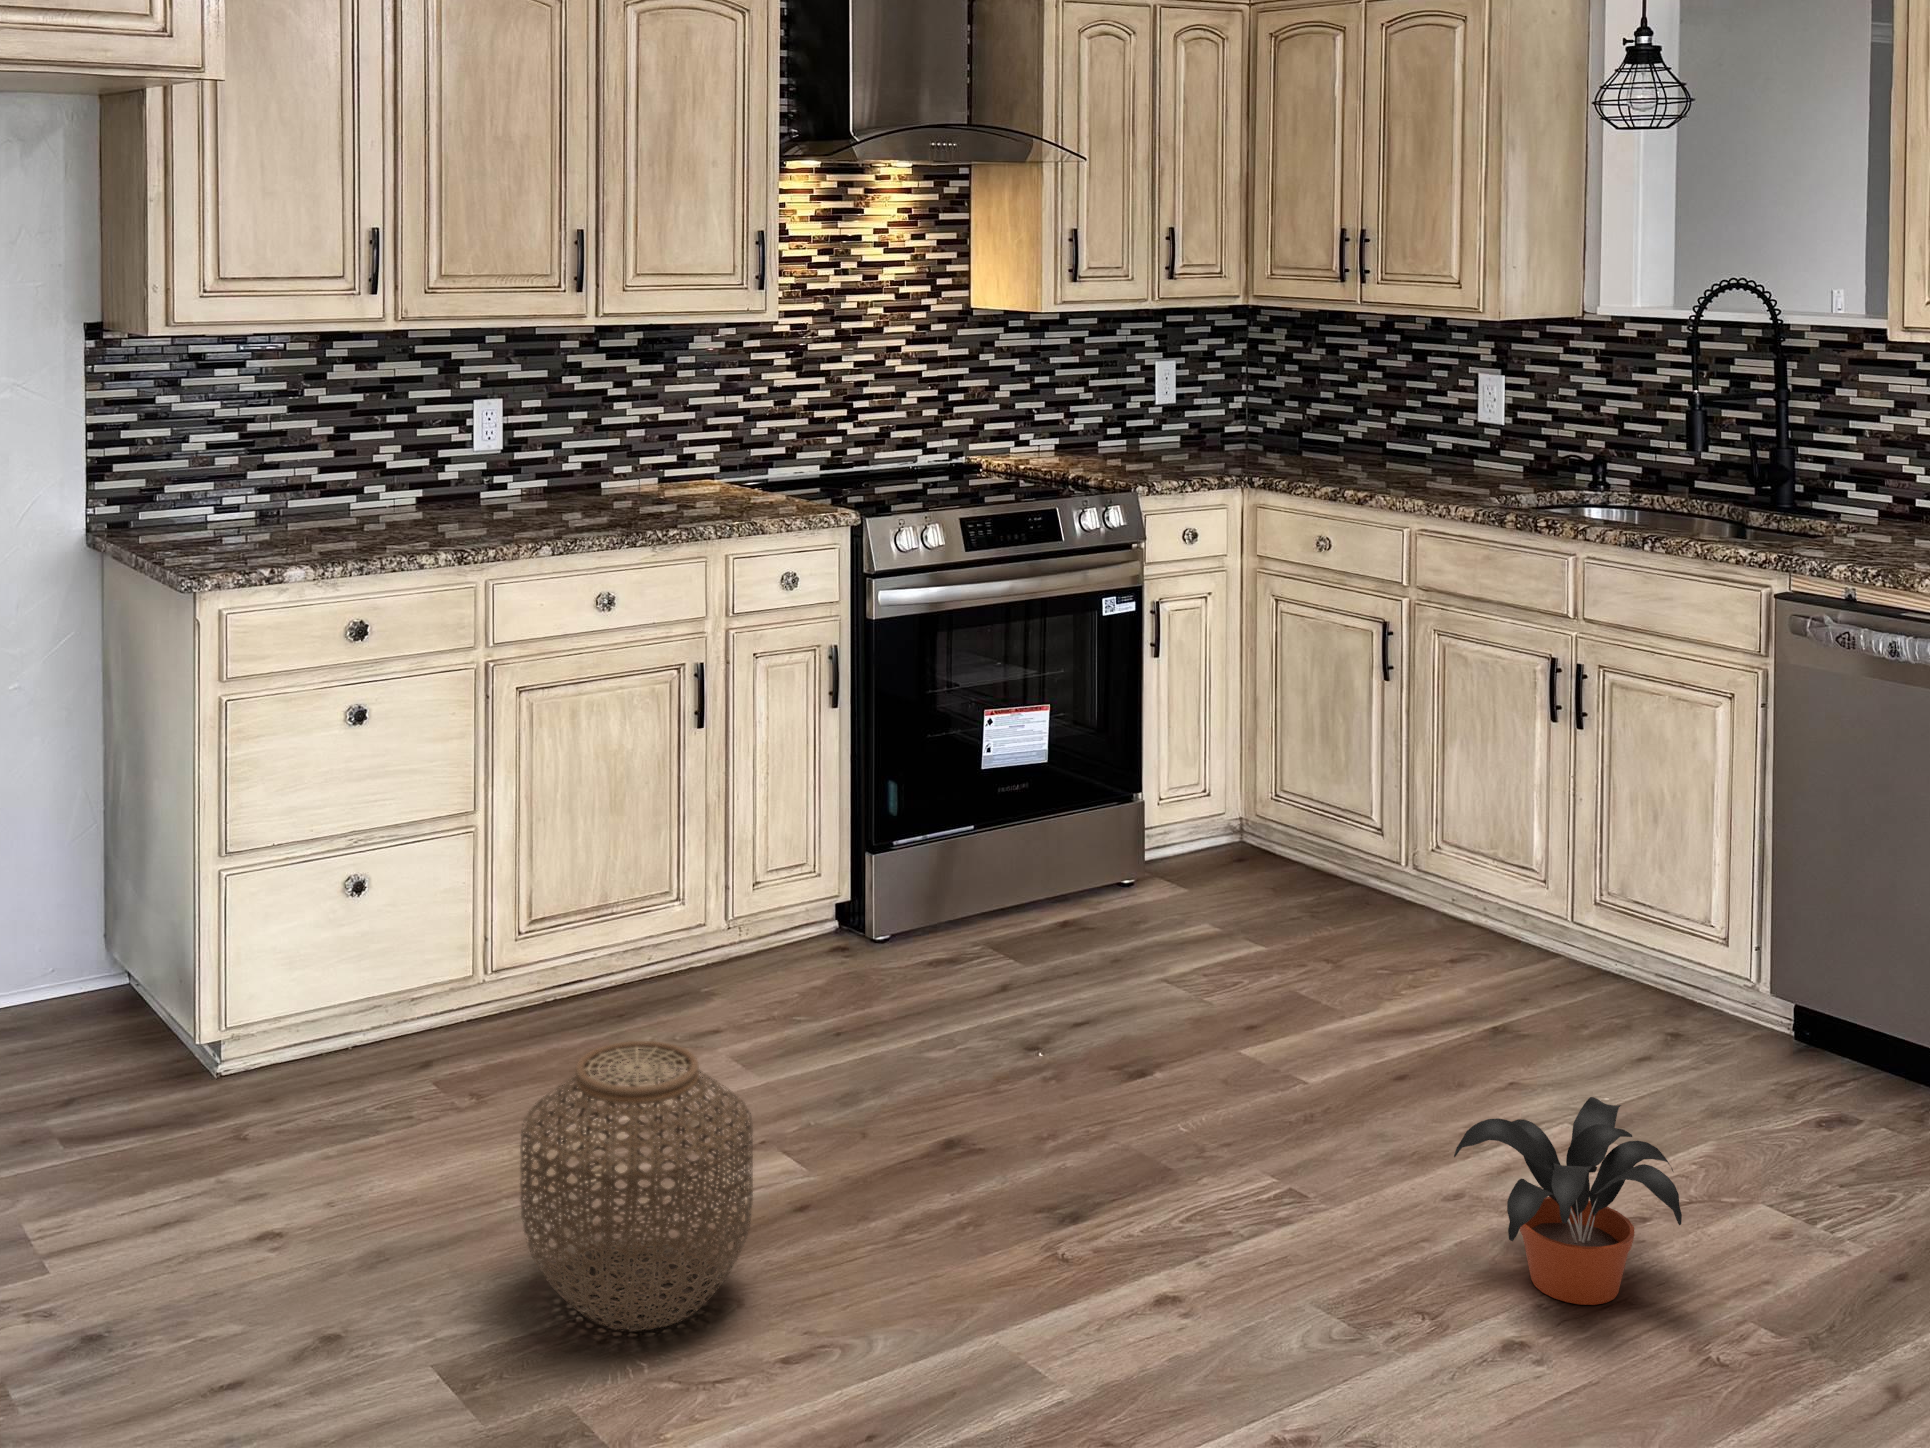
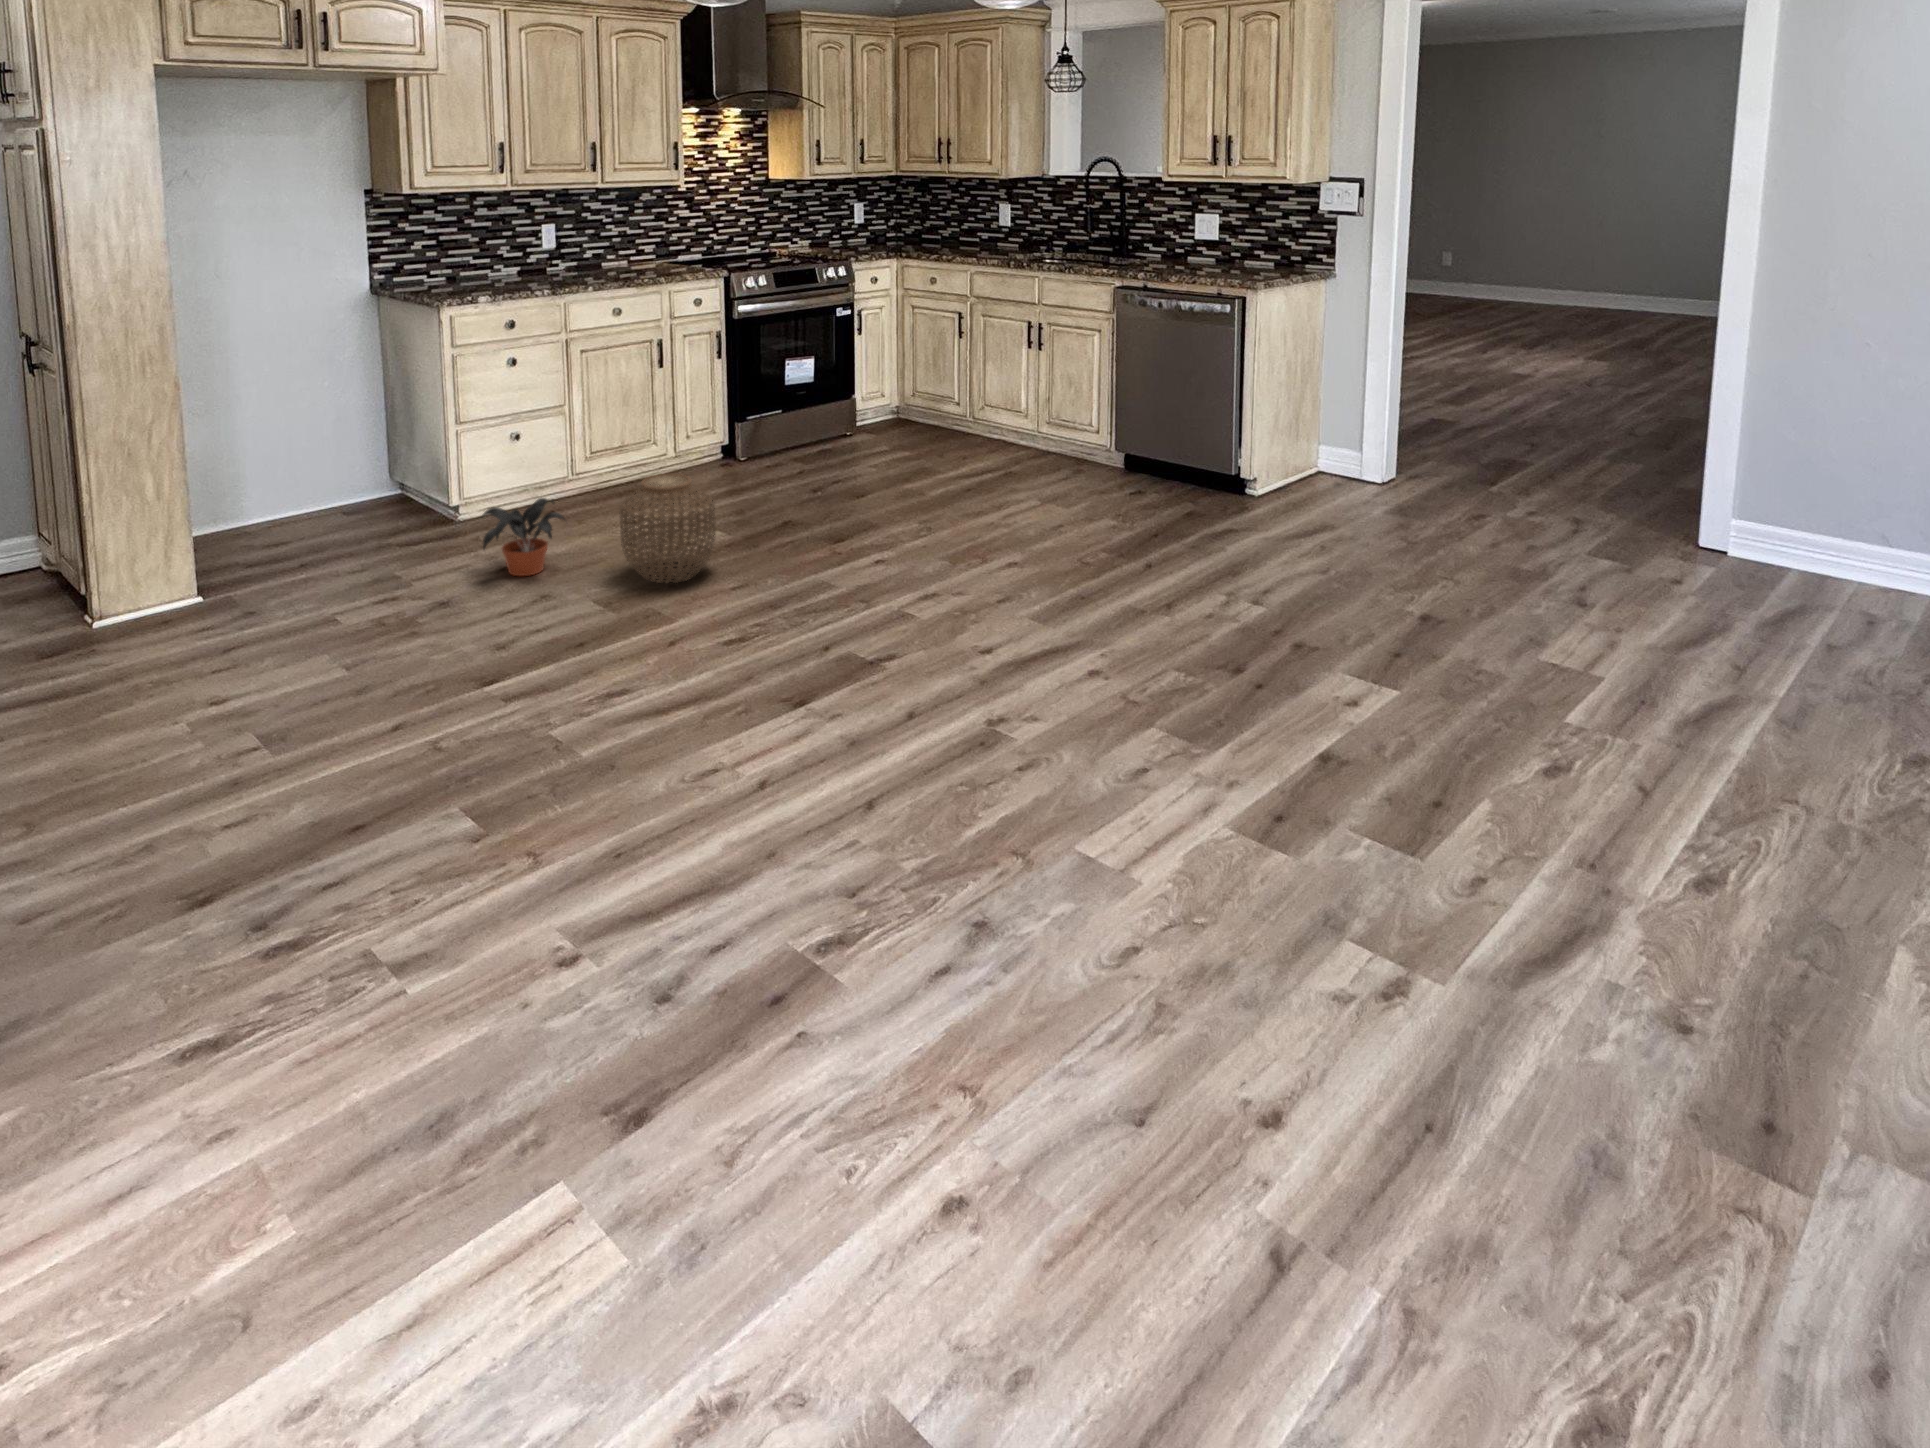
potted plant: present [1454,1097,1682,1305] -> present [482,498,564,576]

